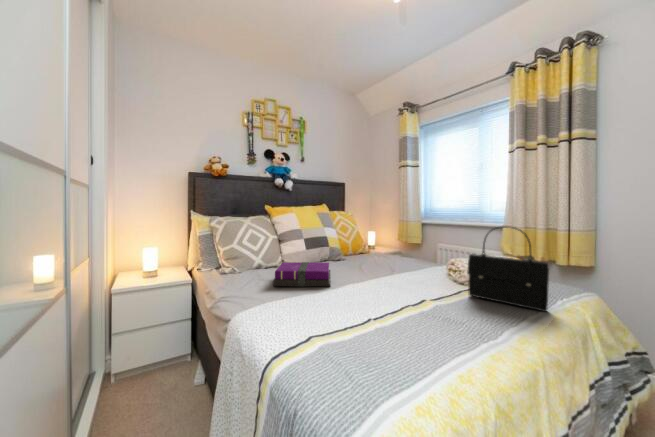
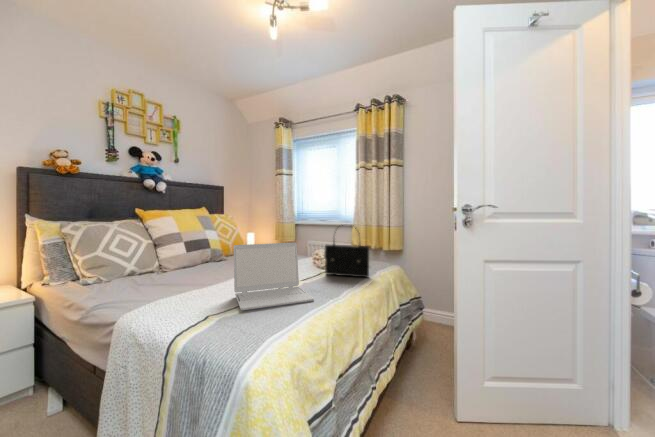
laptop: none [344,251,457,347] -> present [234,243,314,310]
notebook: present [273,262,331,287] -> none [159,261,217,286]

